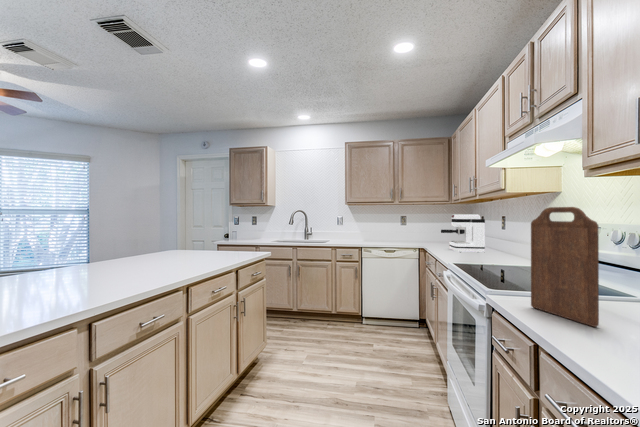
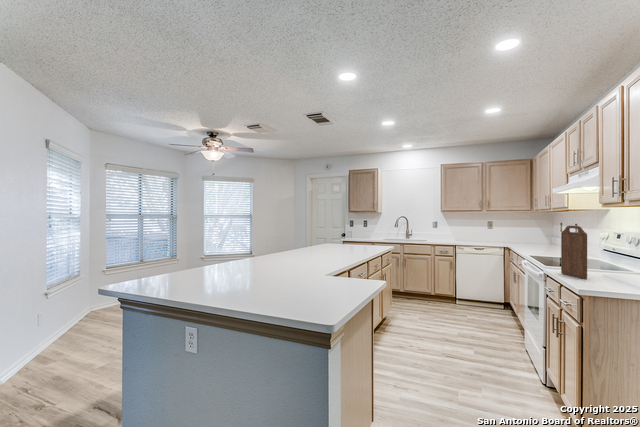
coffee maker: present [441,214,485,253] -> none [522,222,558,251]

